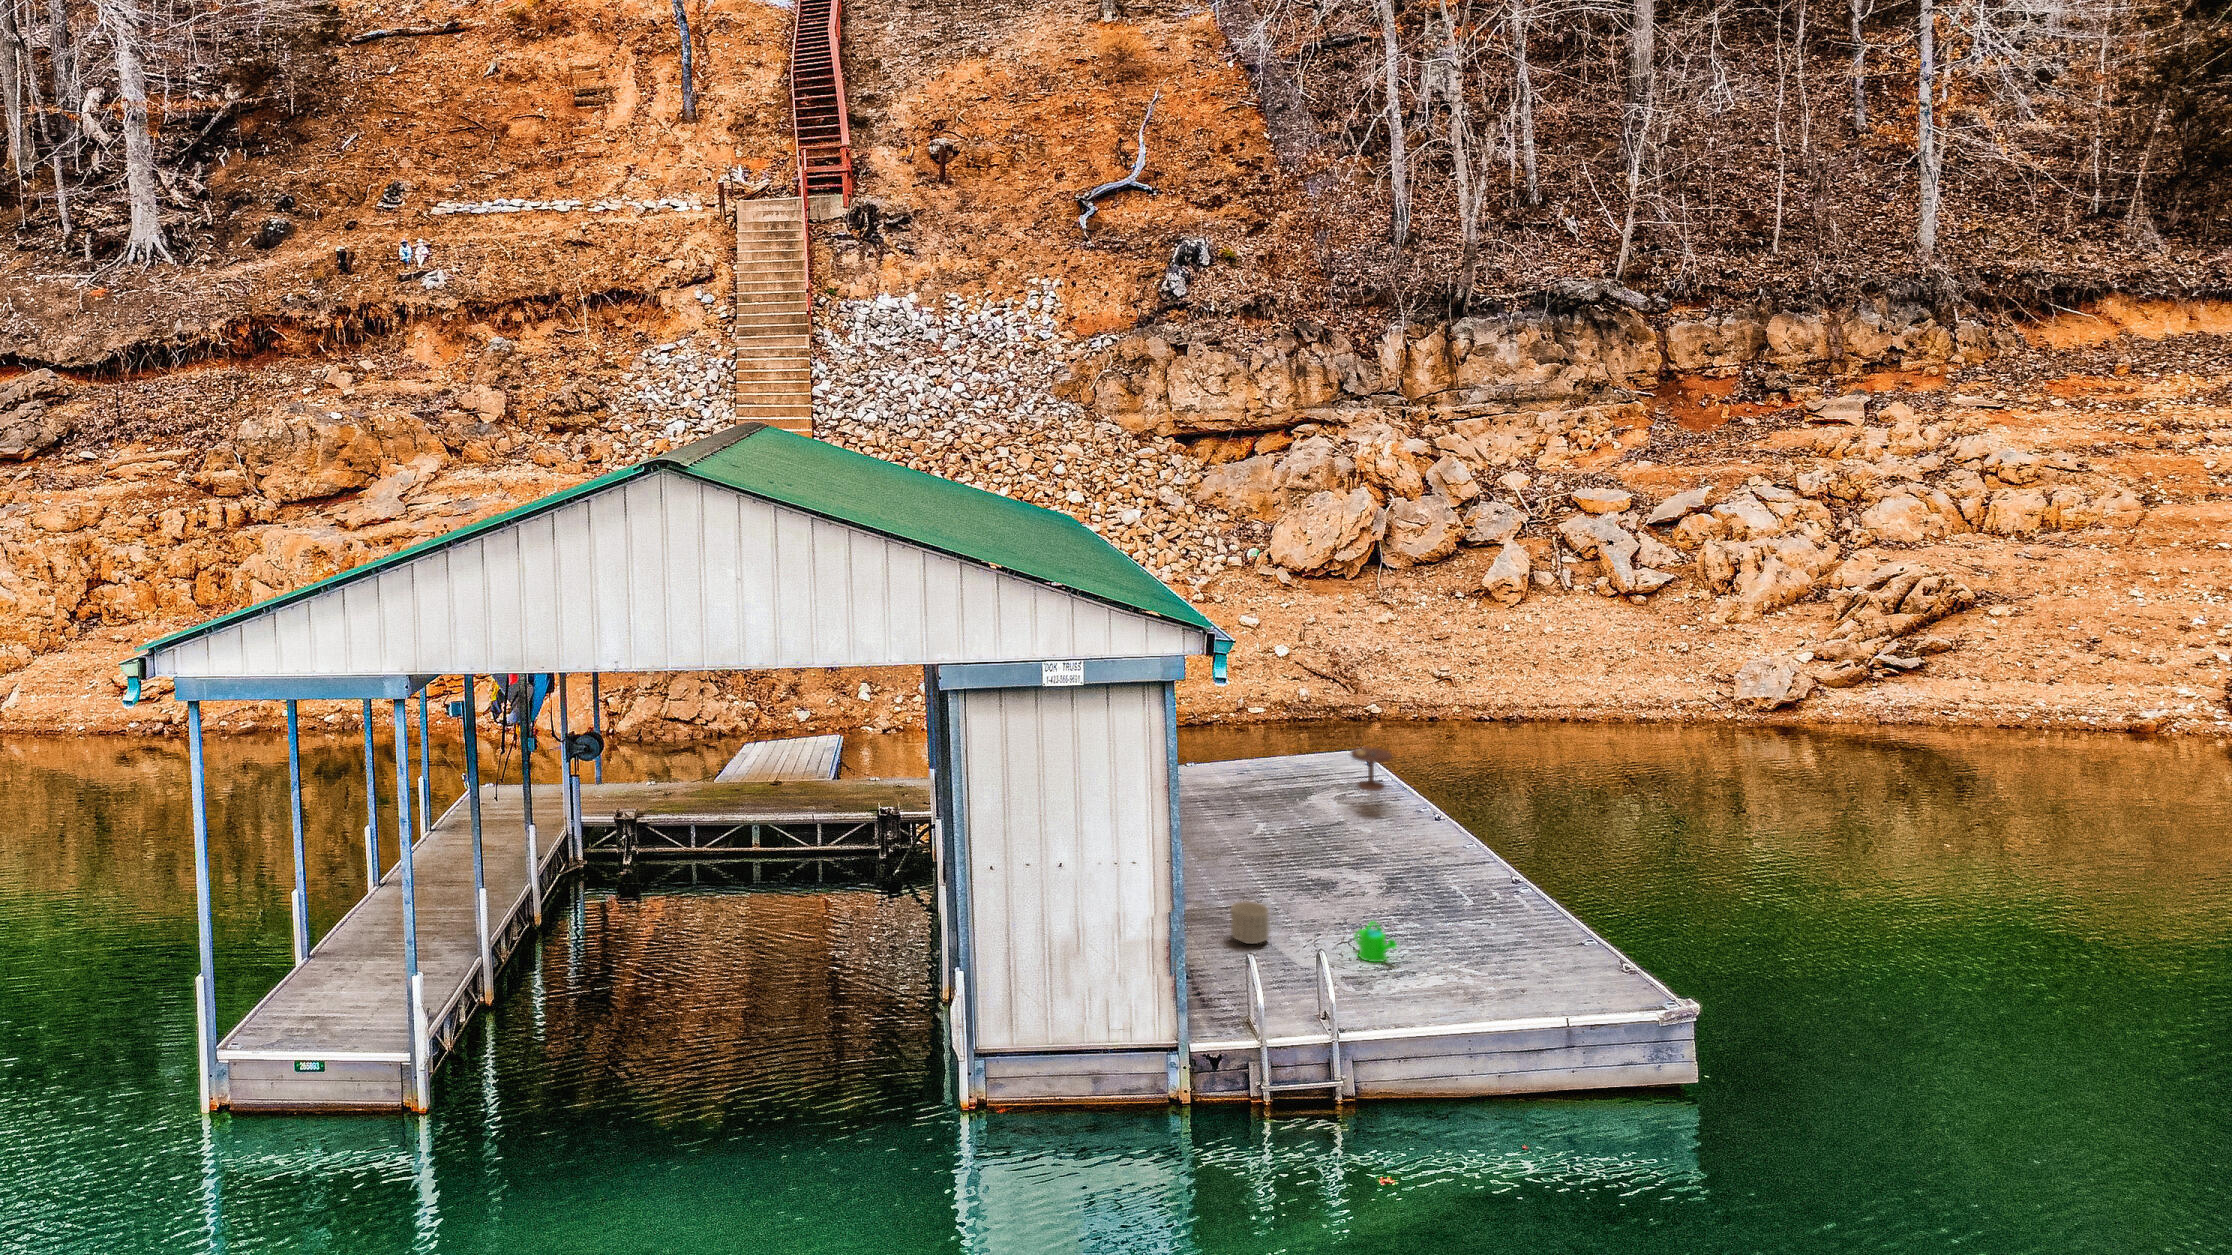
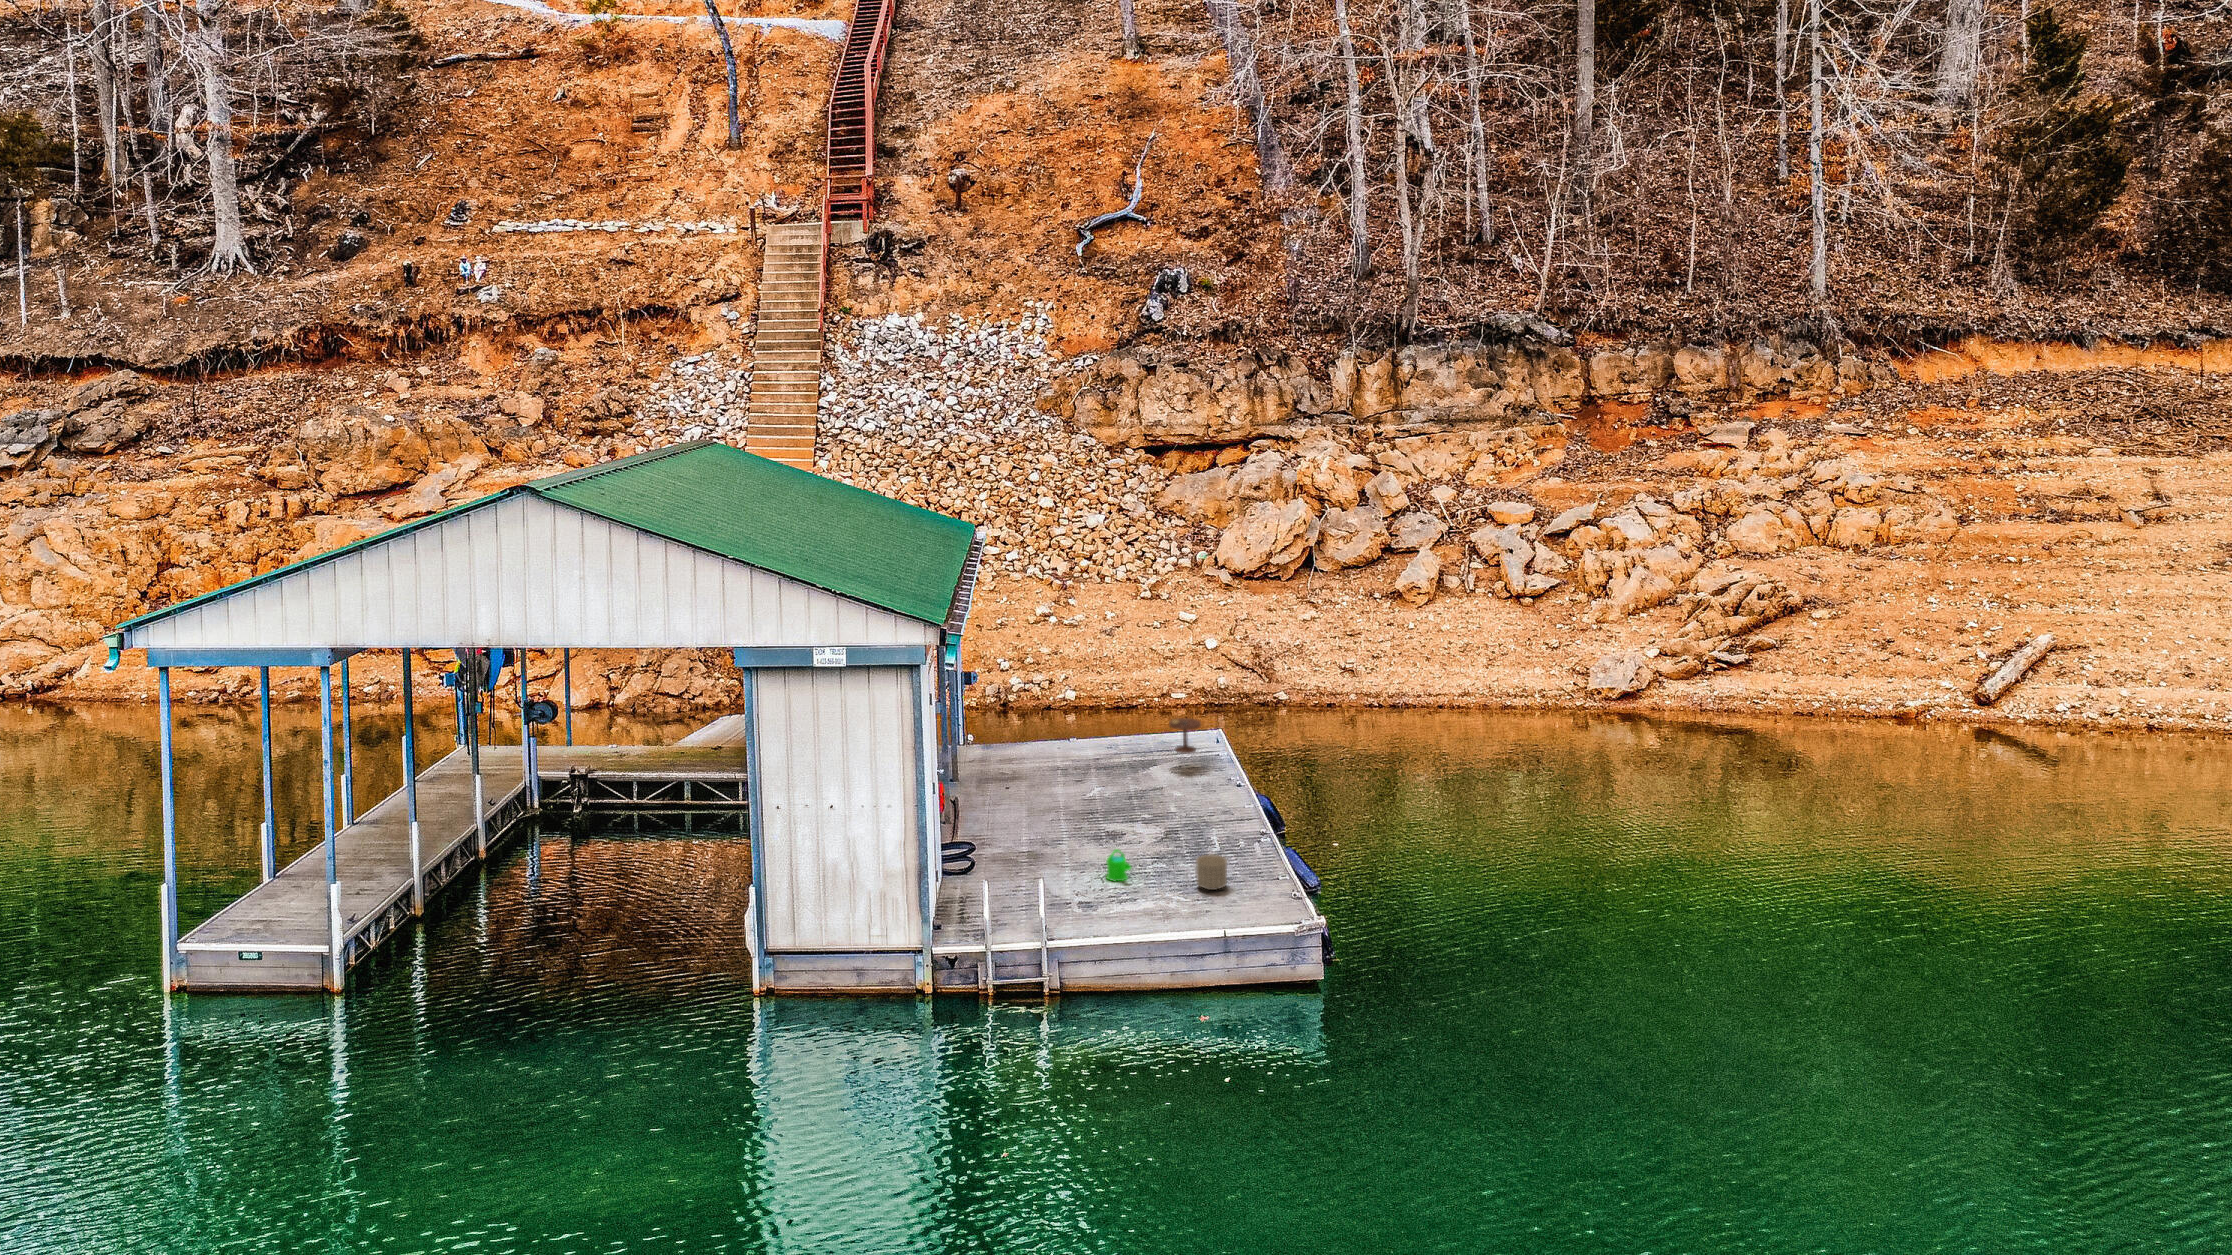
planter: present [1231,901,1269,944] -> present [1196,855,1227,890]

